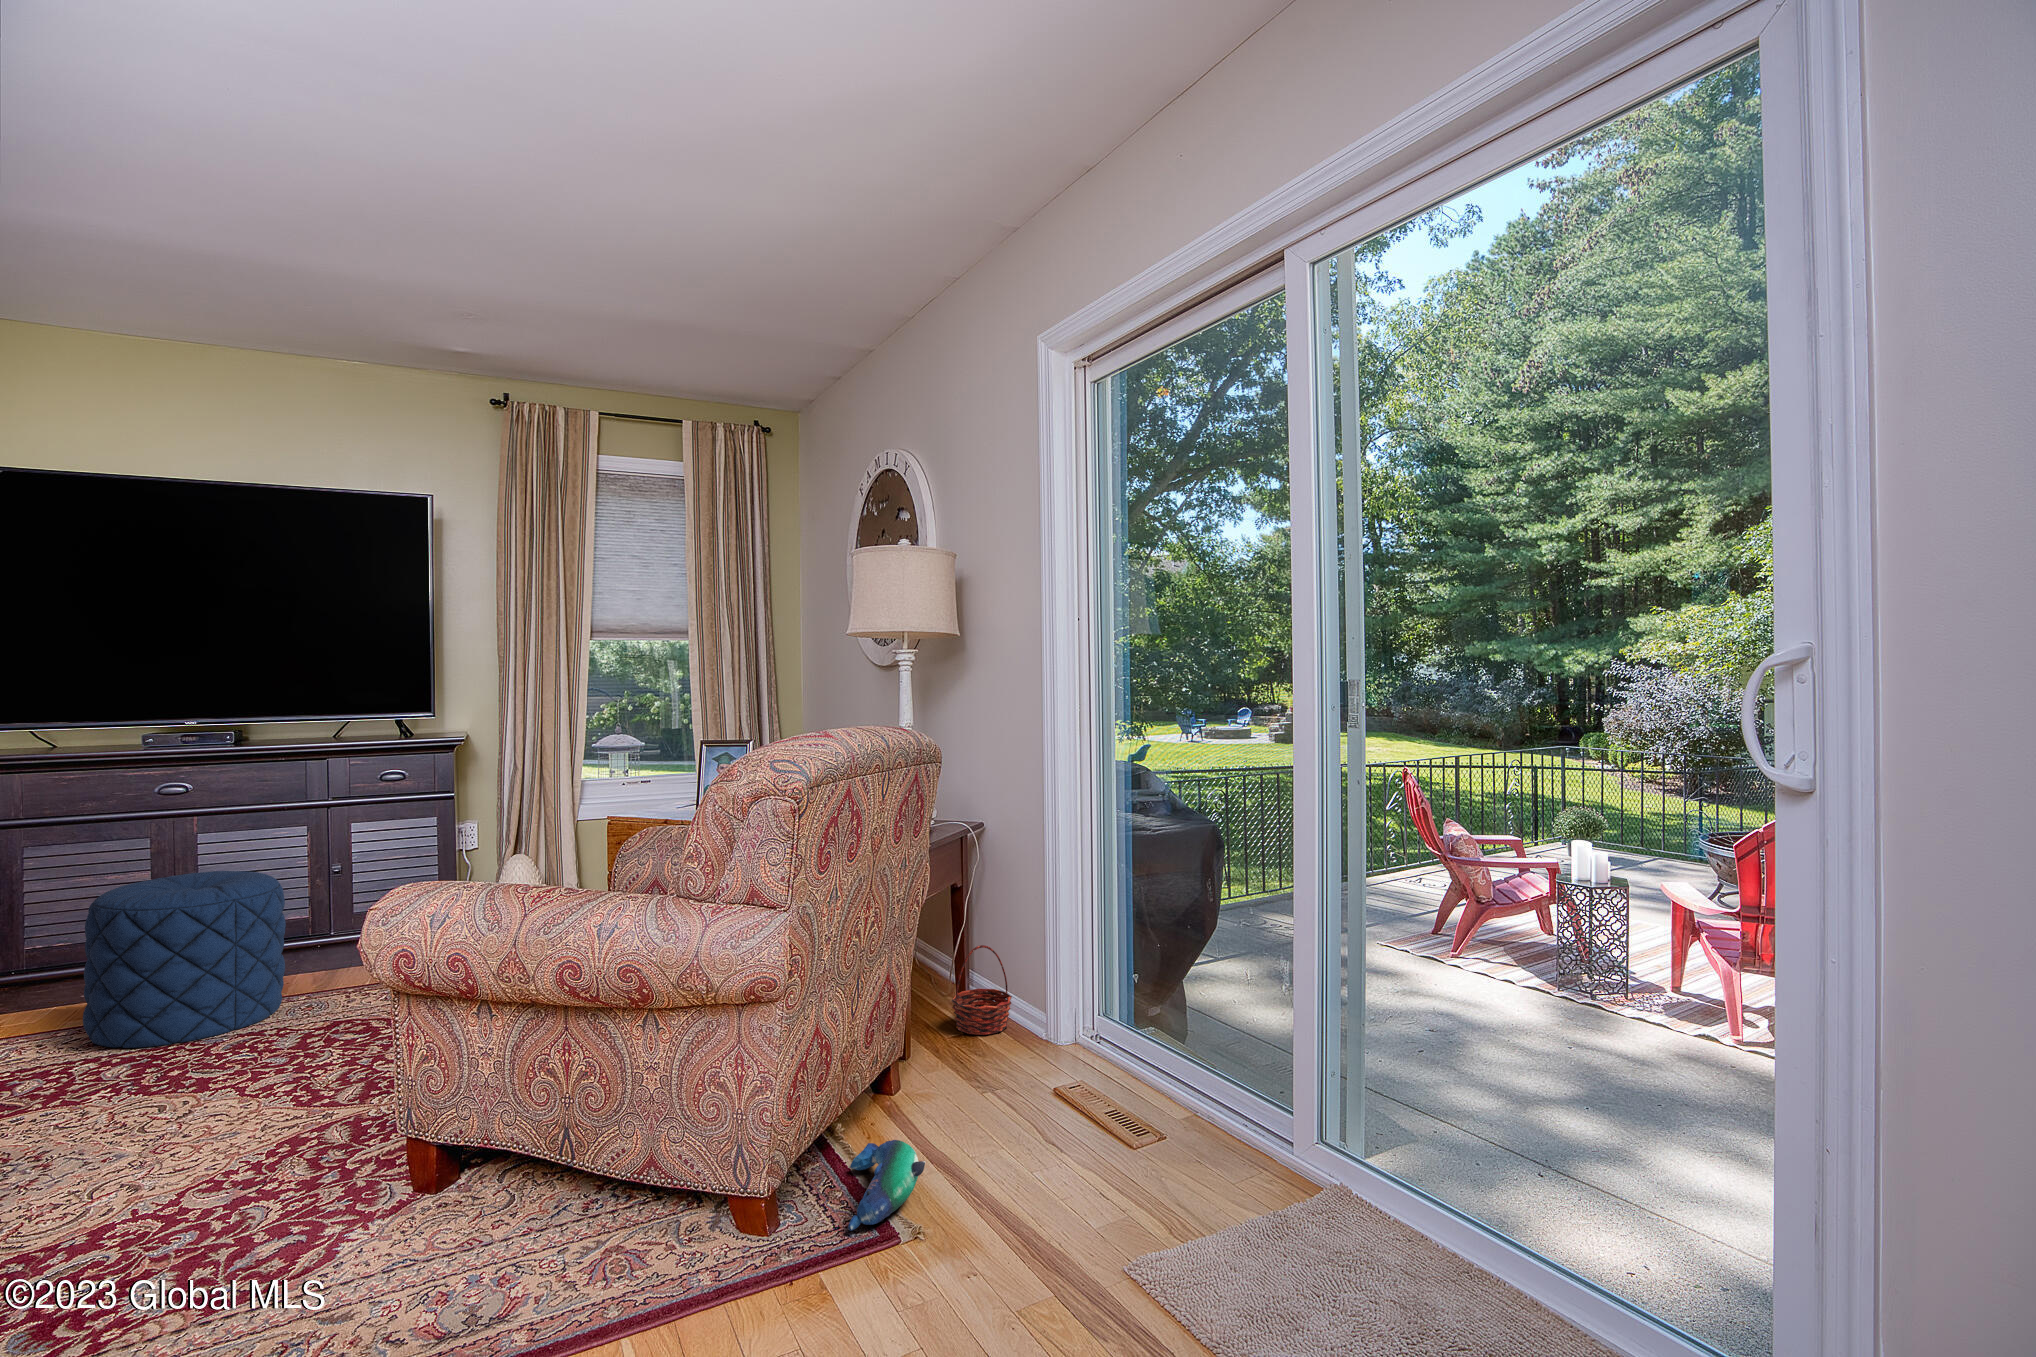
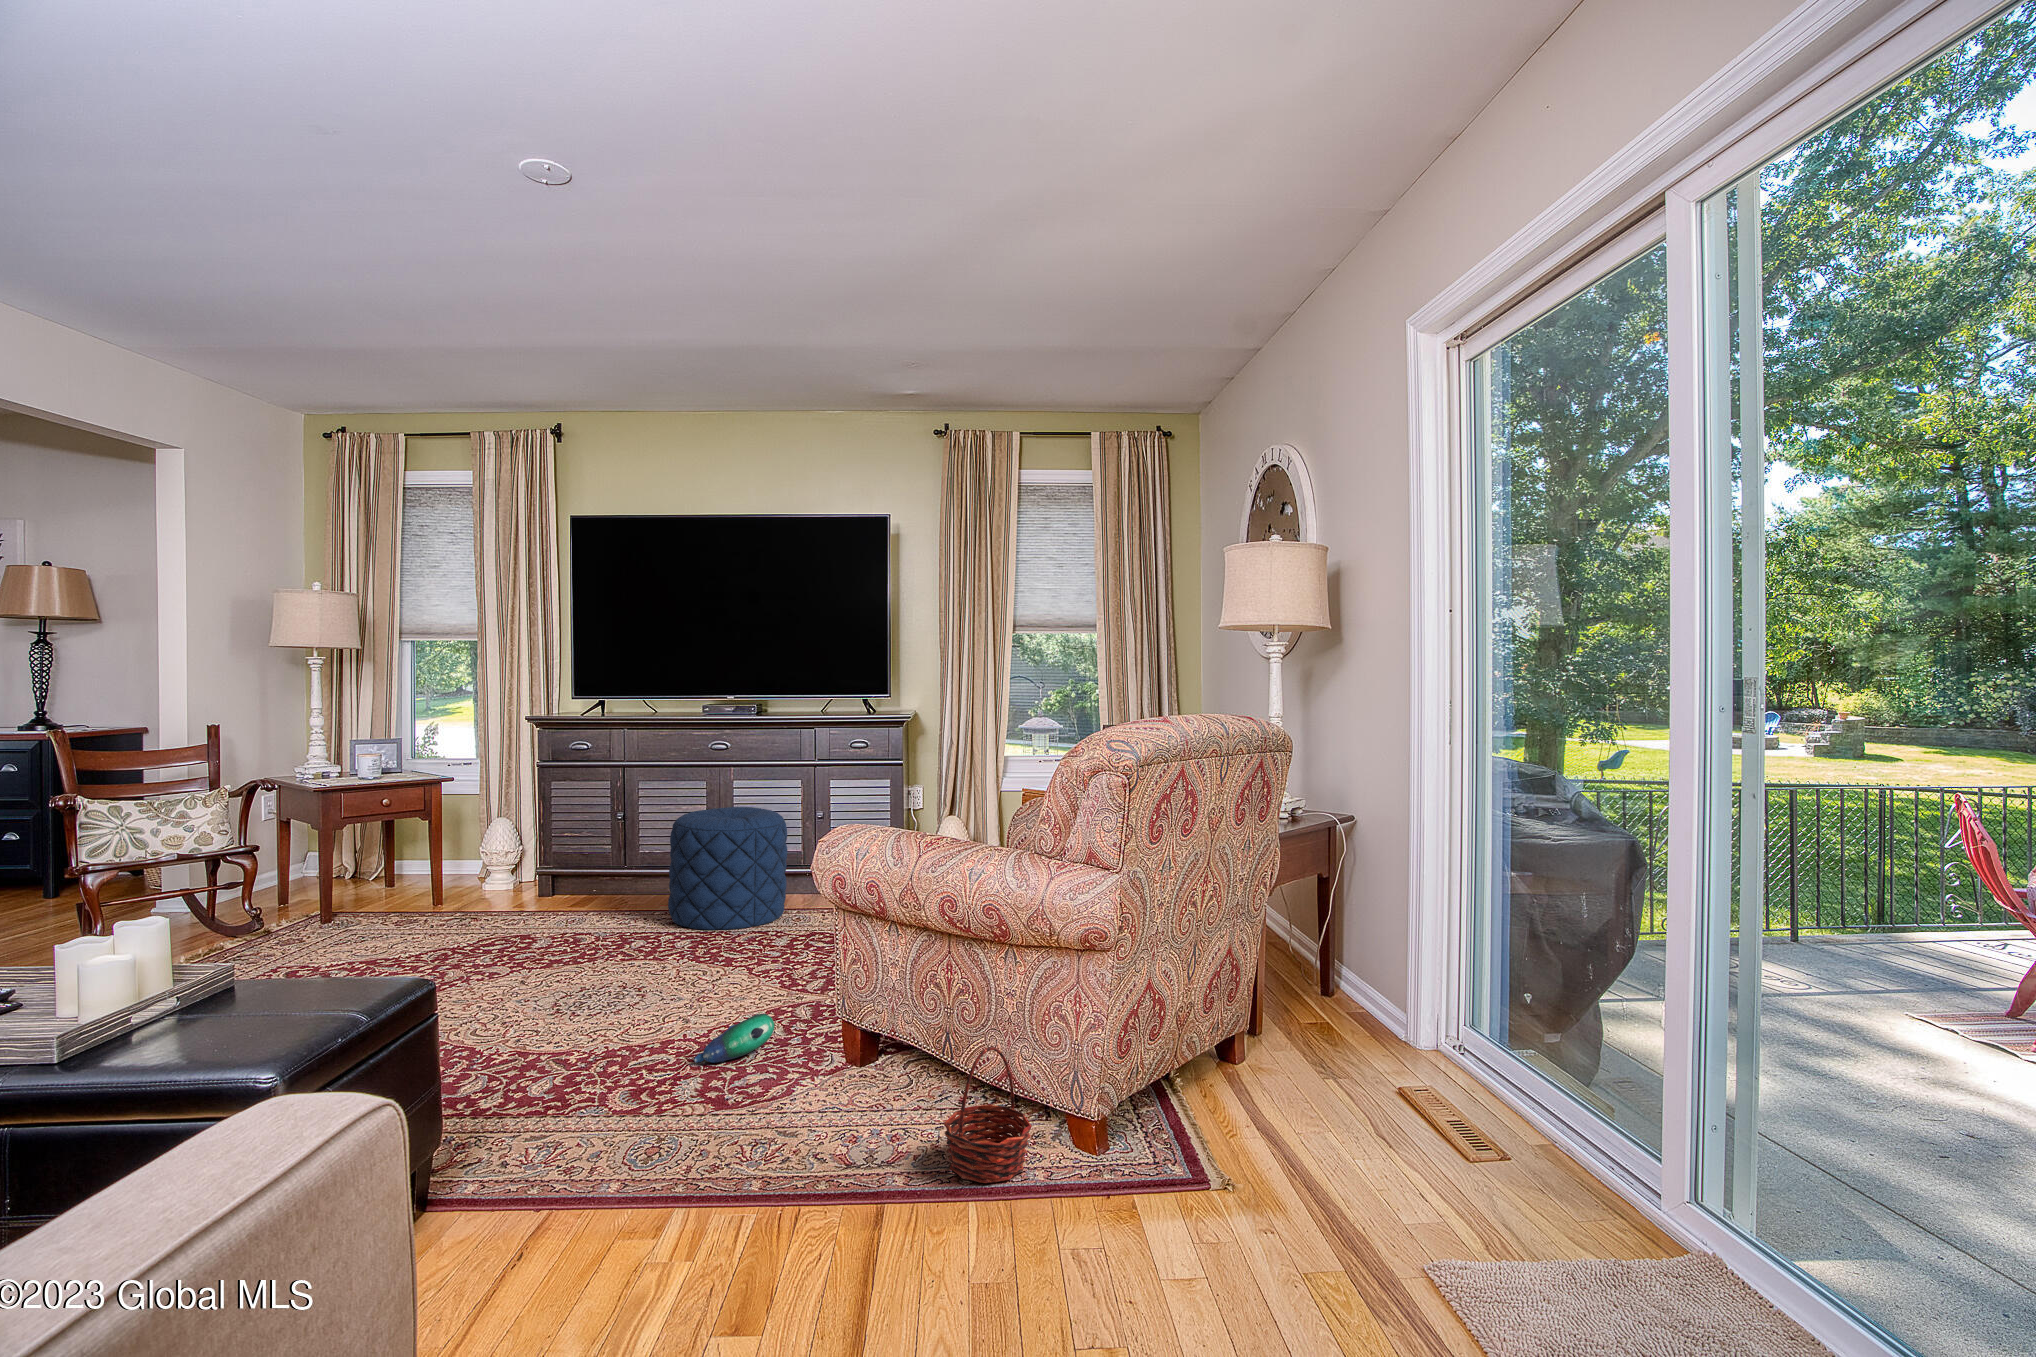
basket: present [952,945,1012,1035] -> present [944,1047,1032,1183]
plush toy: present [848,1140,925,1231] -> present [694,1014,774,1063]

